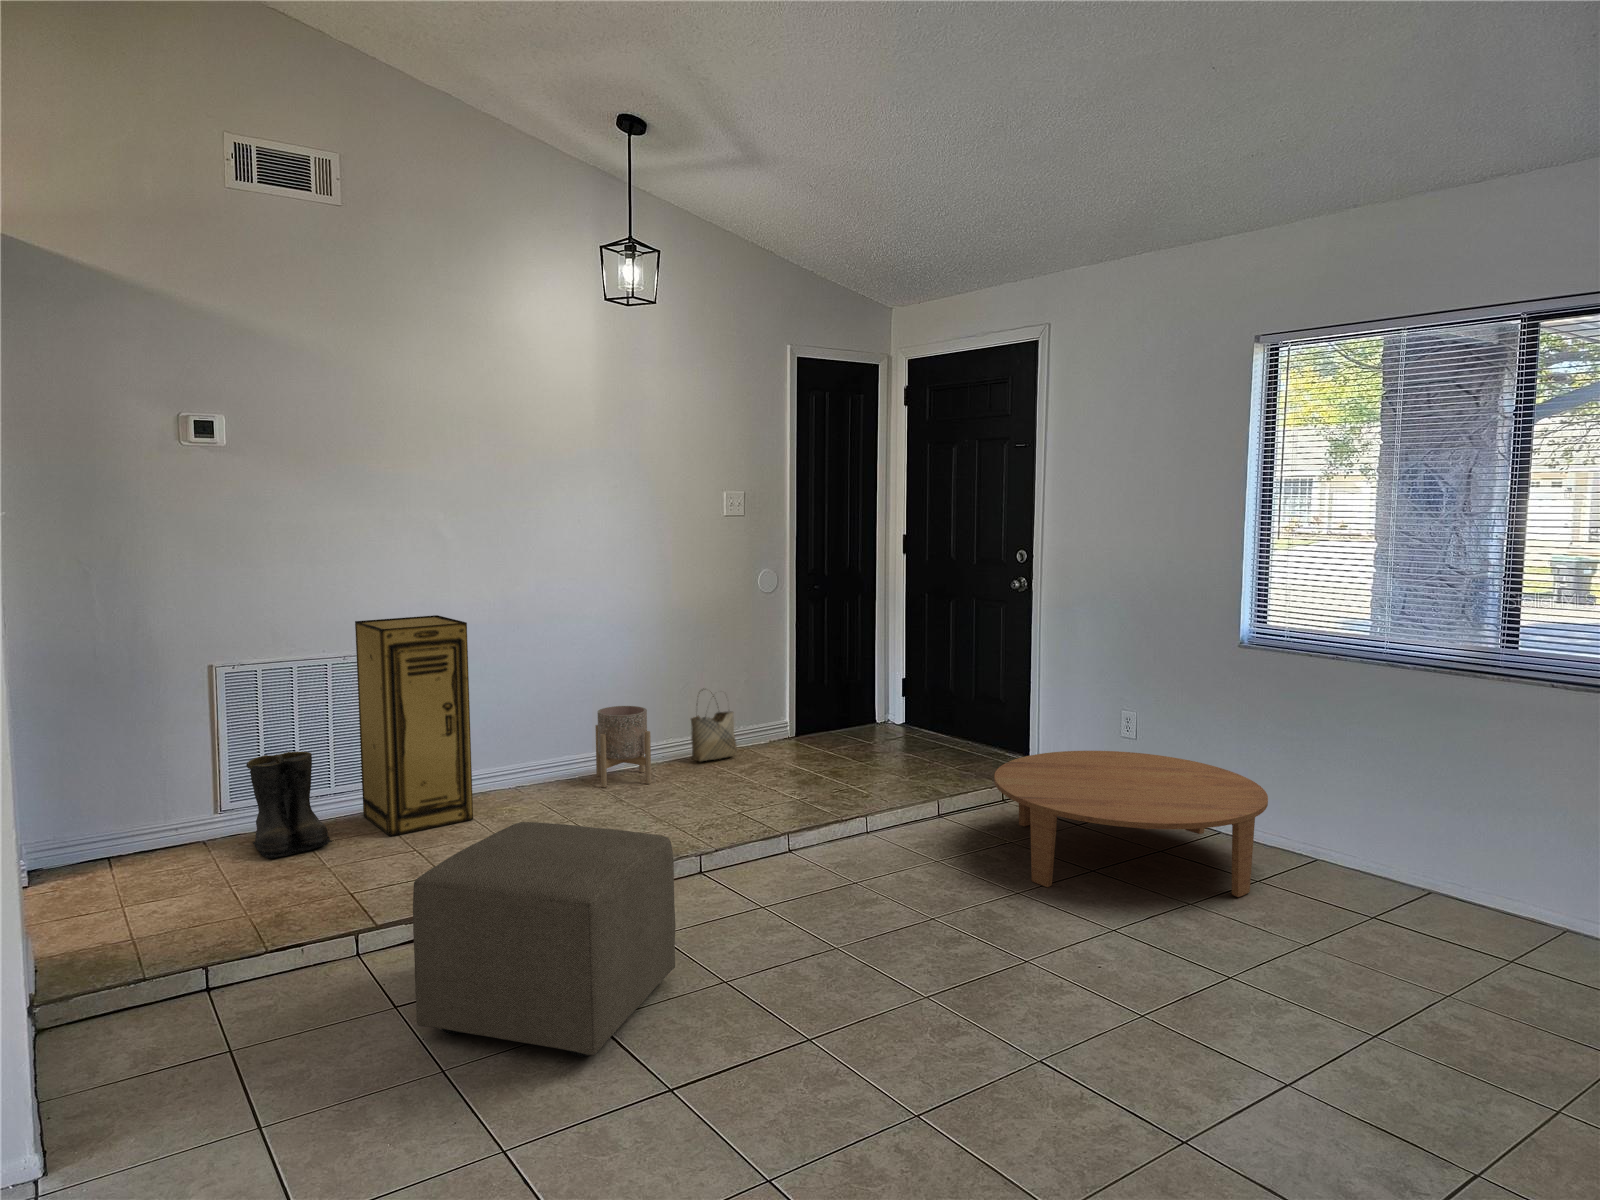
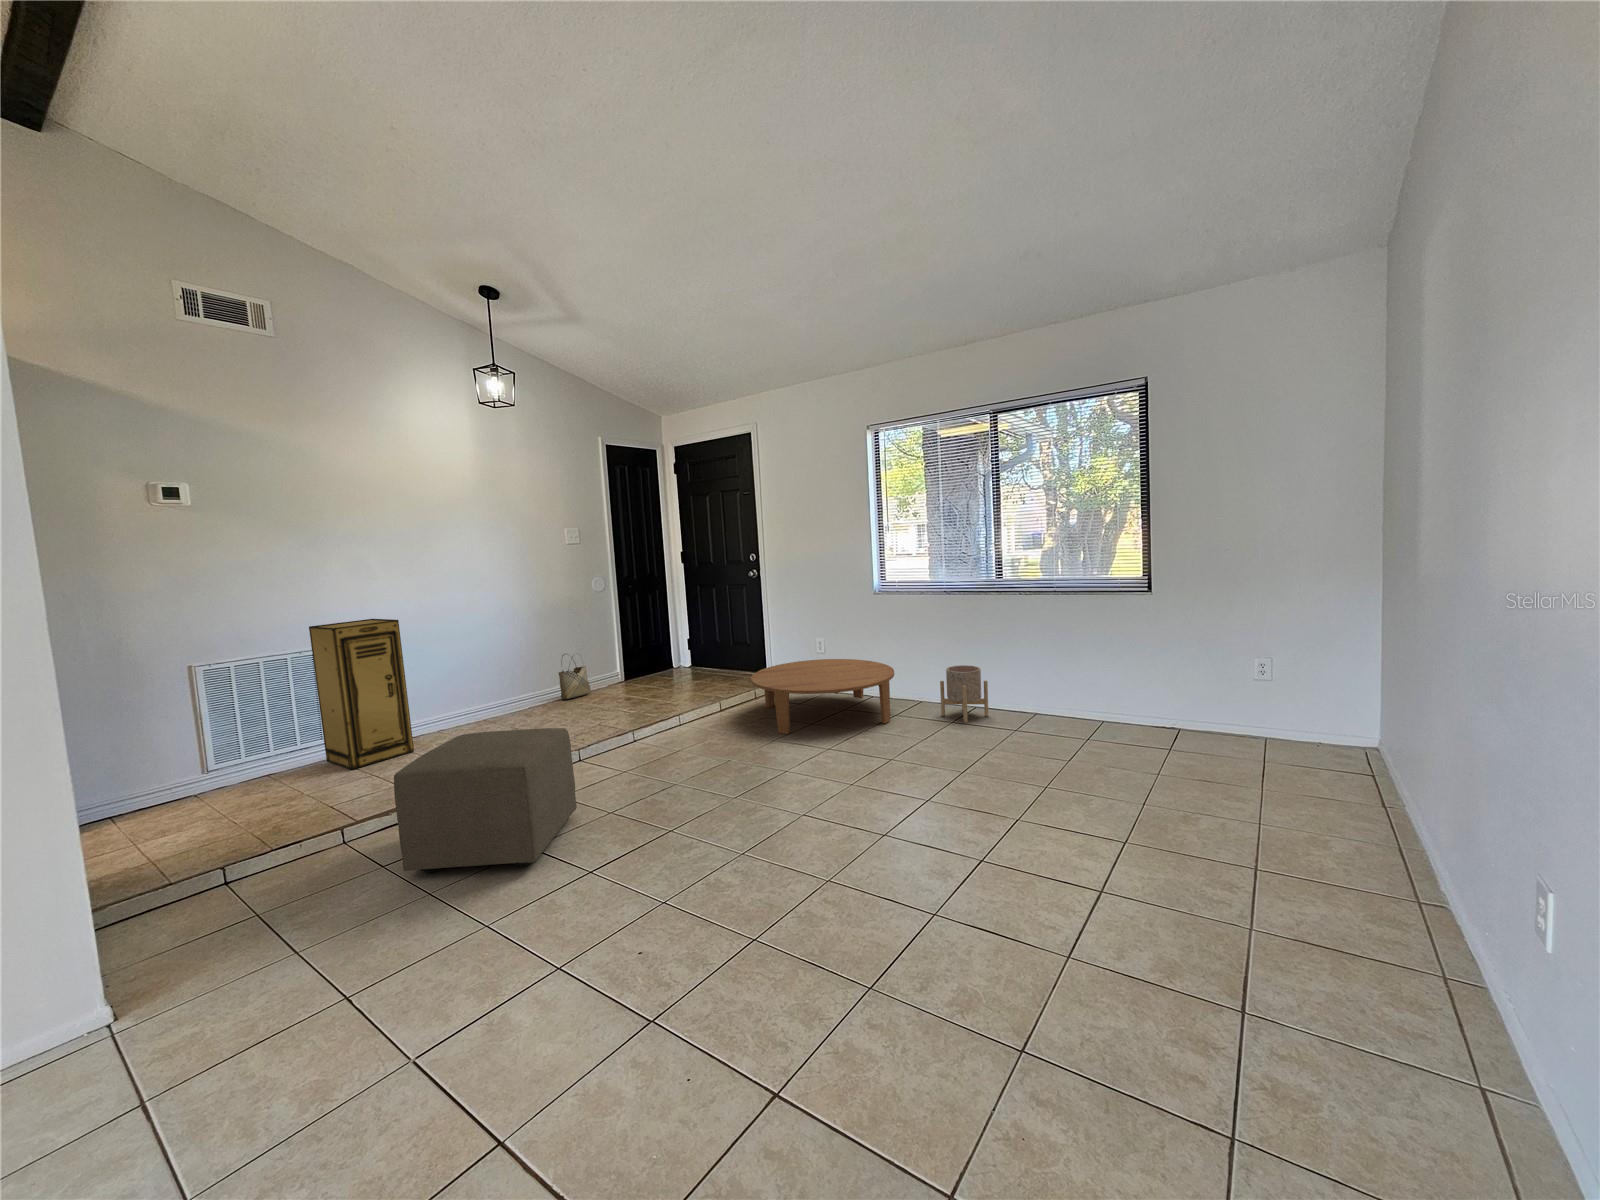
planter: present [595,706,651,787] -> present [940,665,988,723]
boots: present [246,752,332,858] -> none [228,721,308,797]

